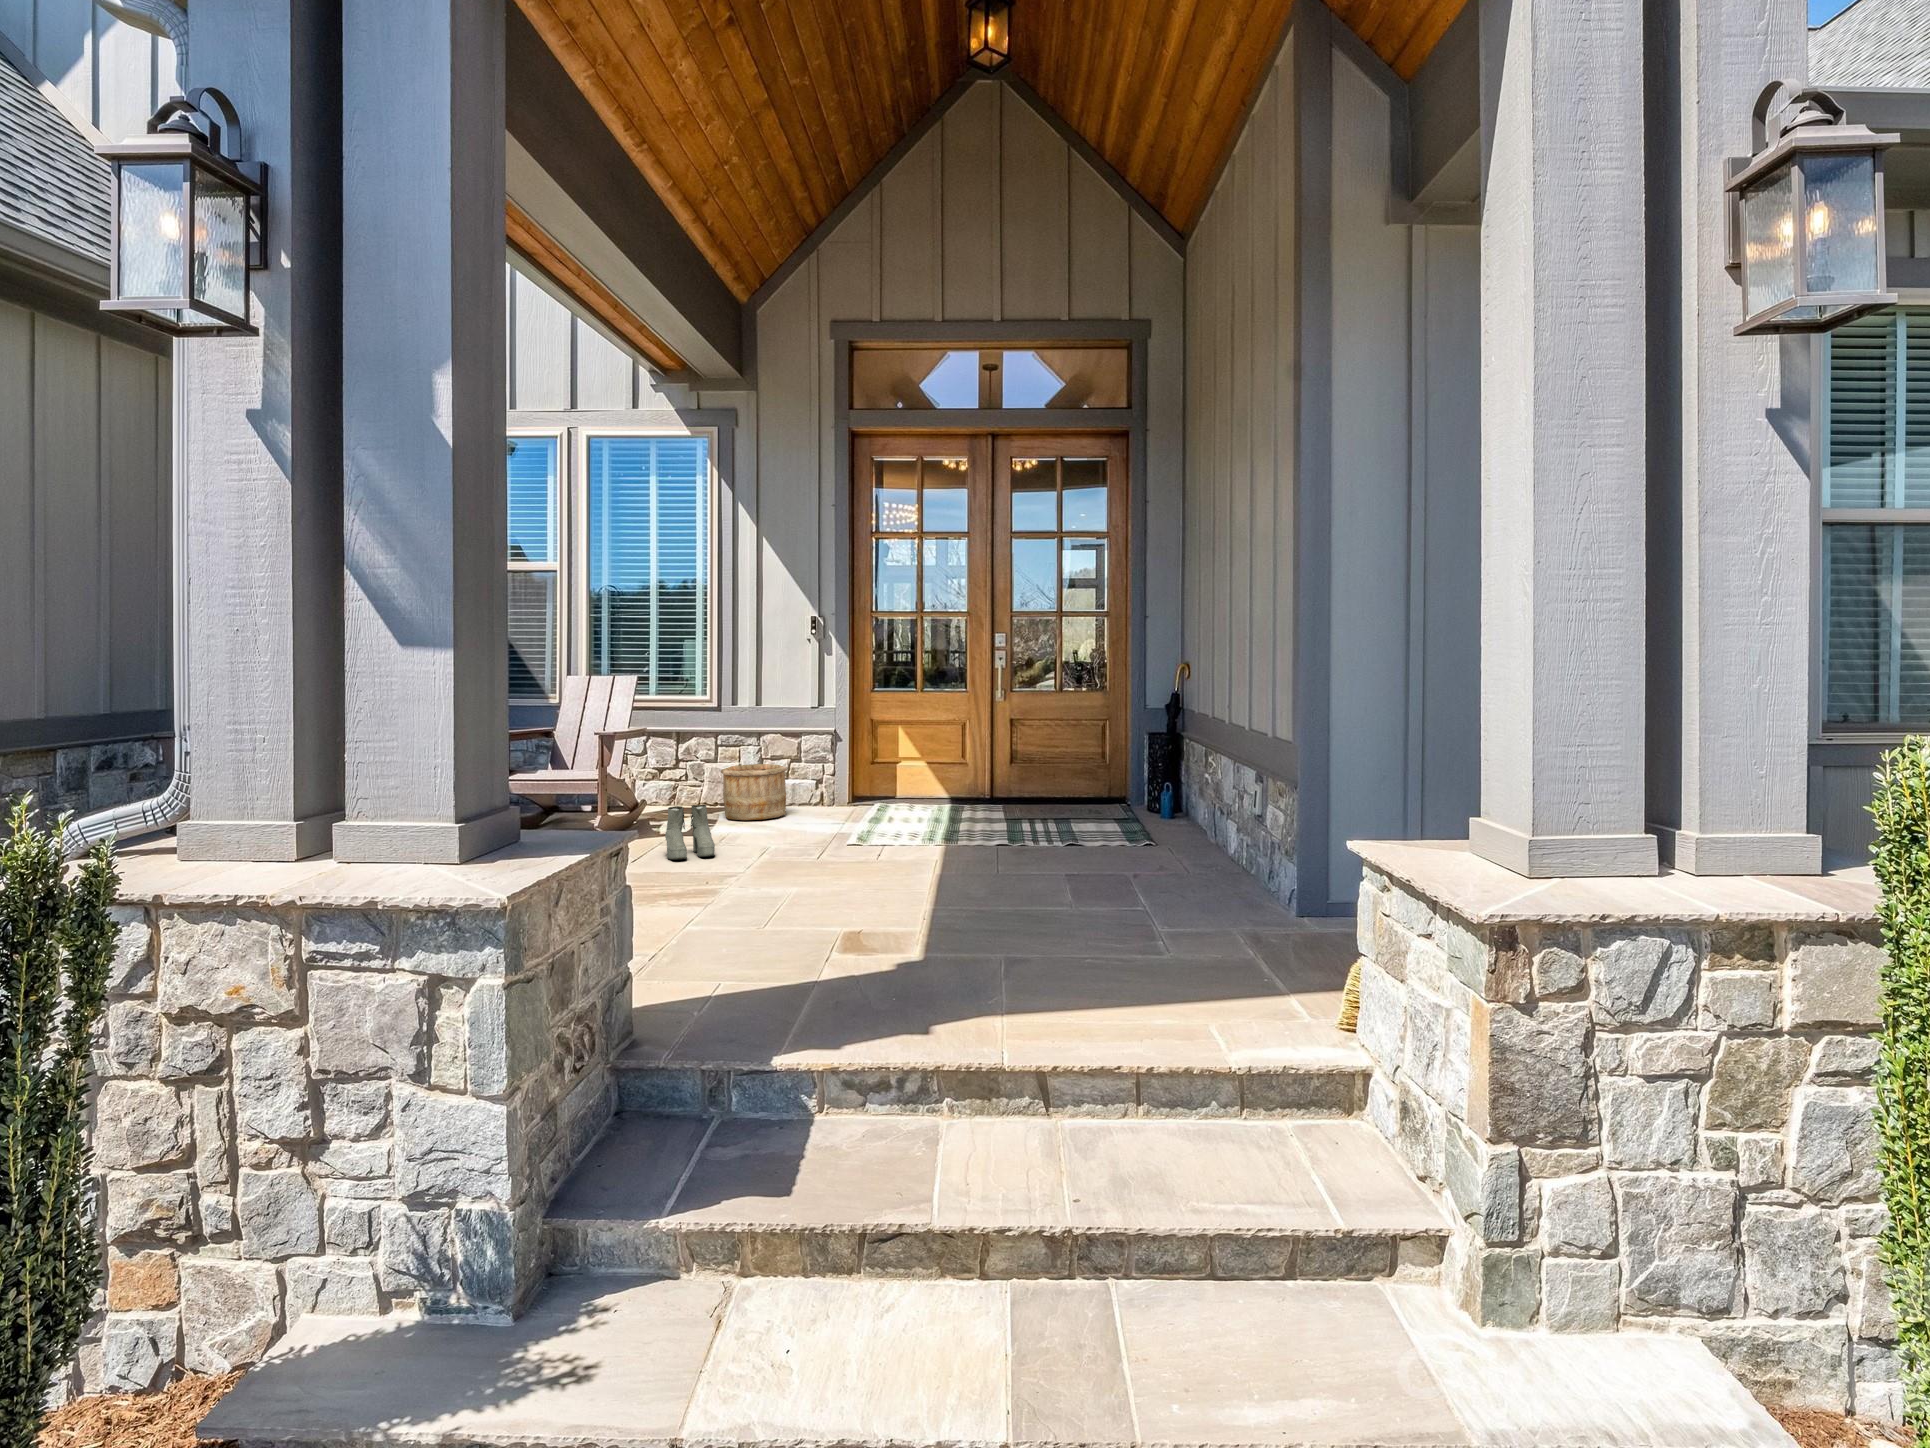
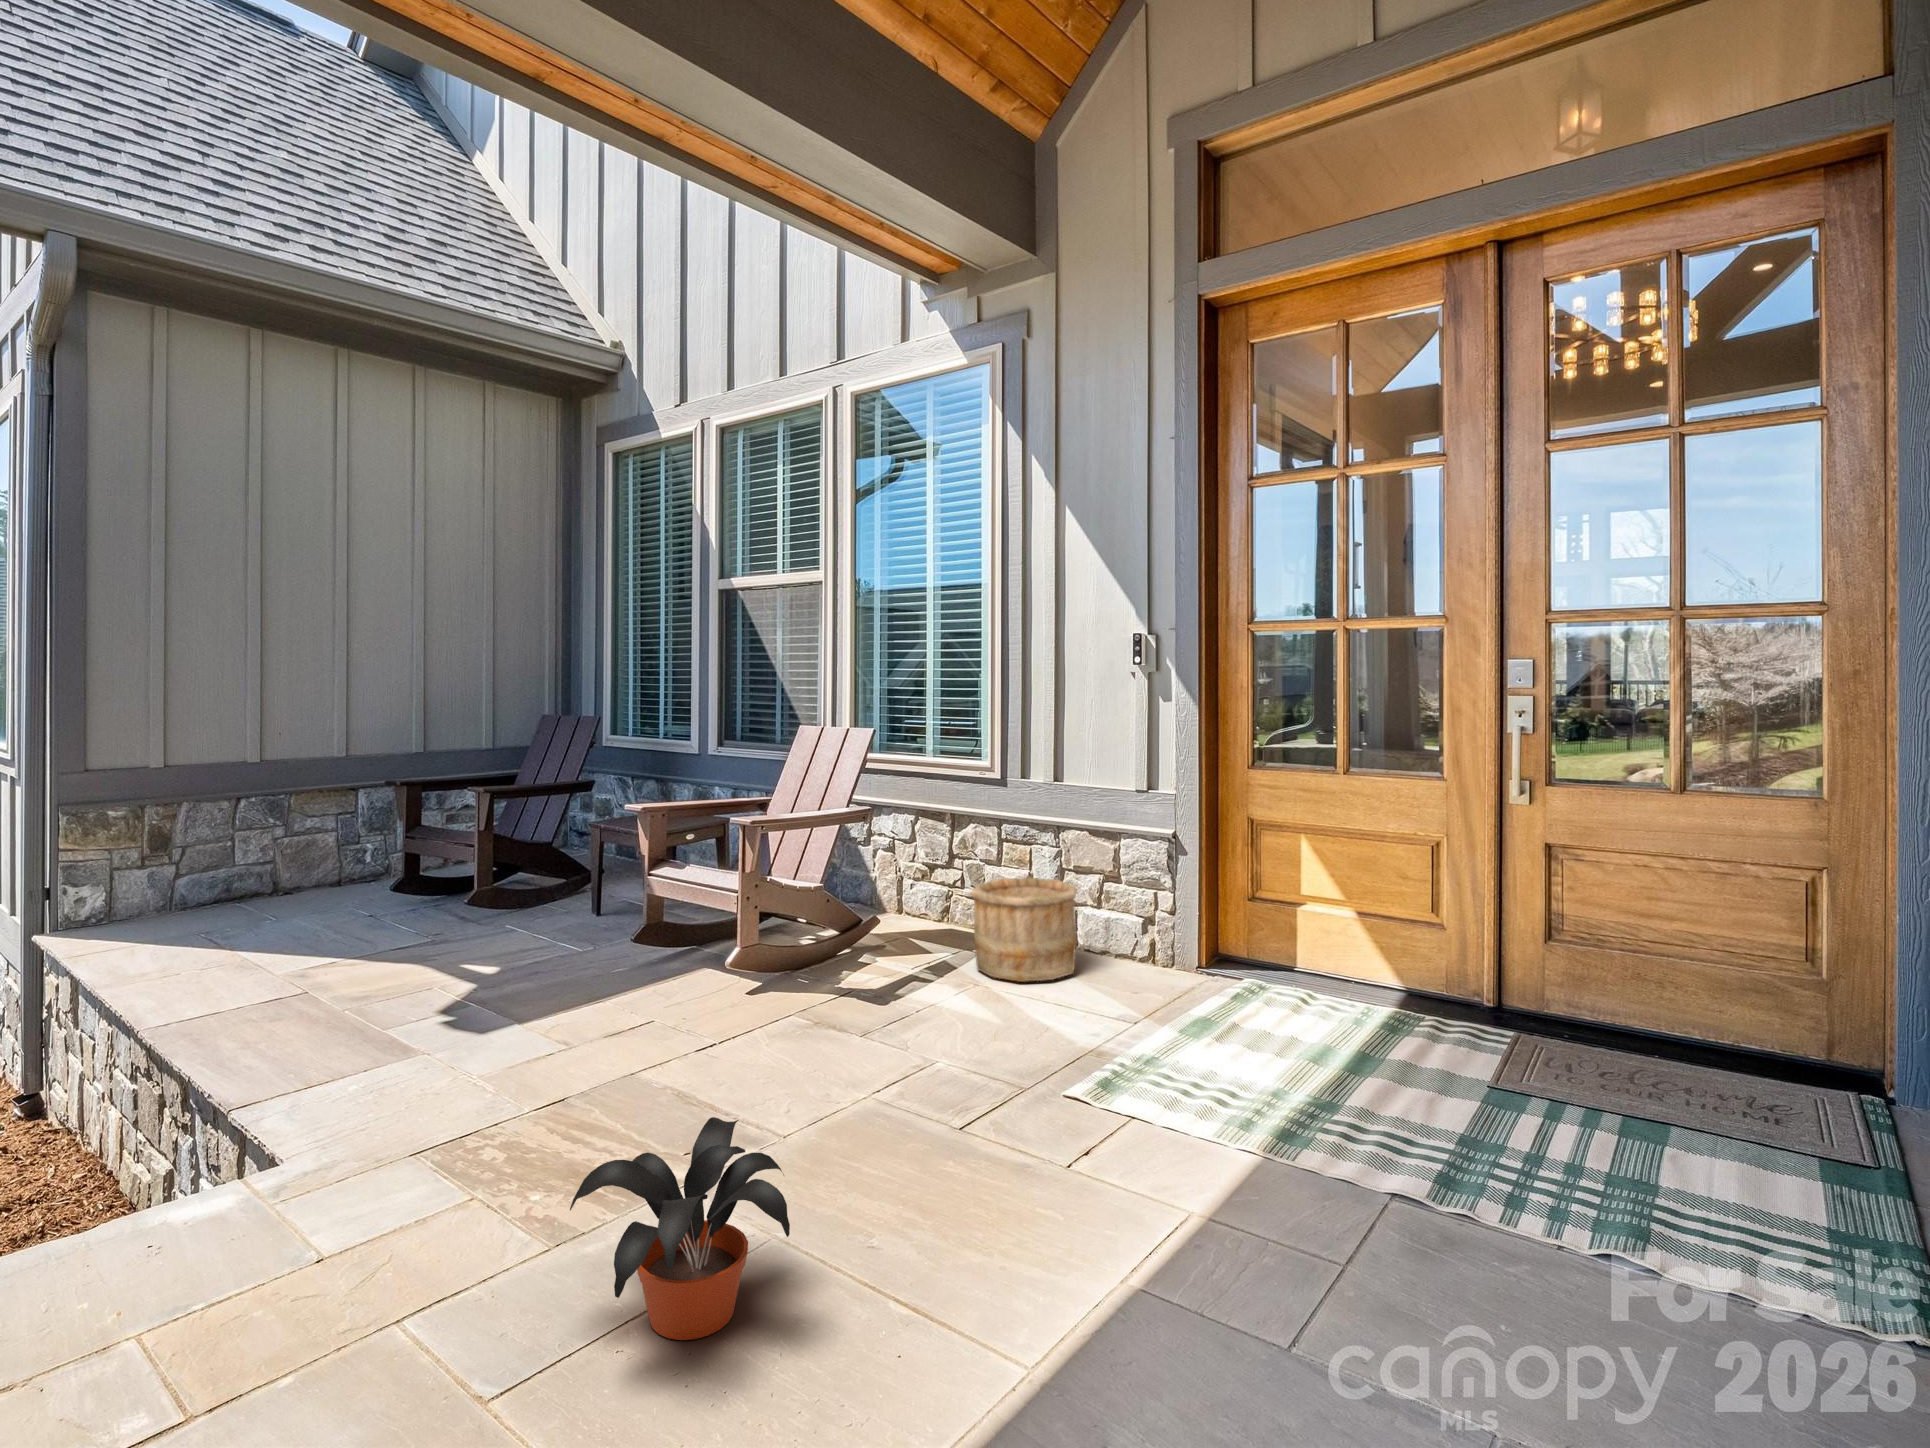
boots: present [665,805,715,860] -> none [705,974,805,1088]
potted plant: none [757,822,843,892] -> present [570,1117,790,1340]

